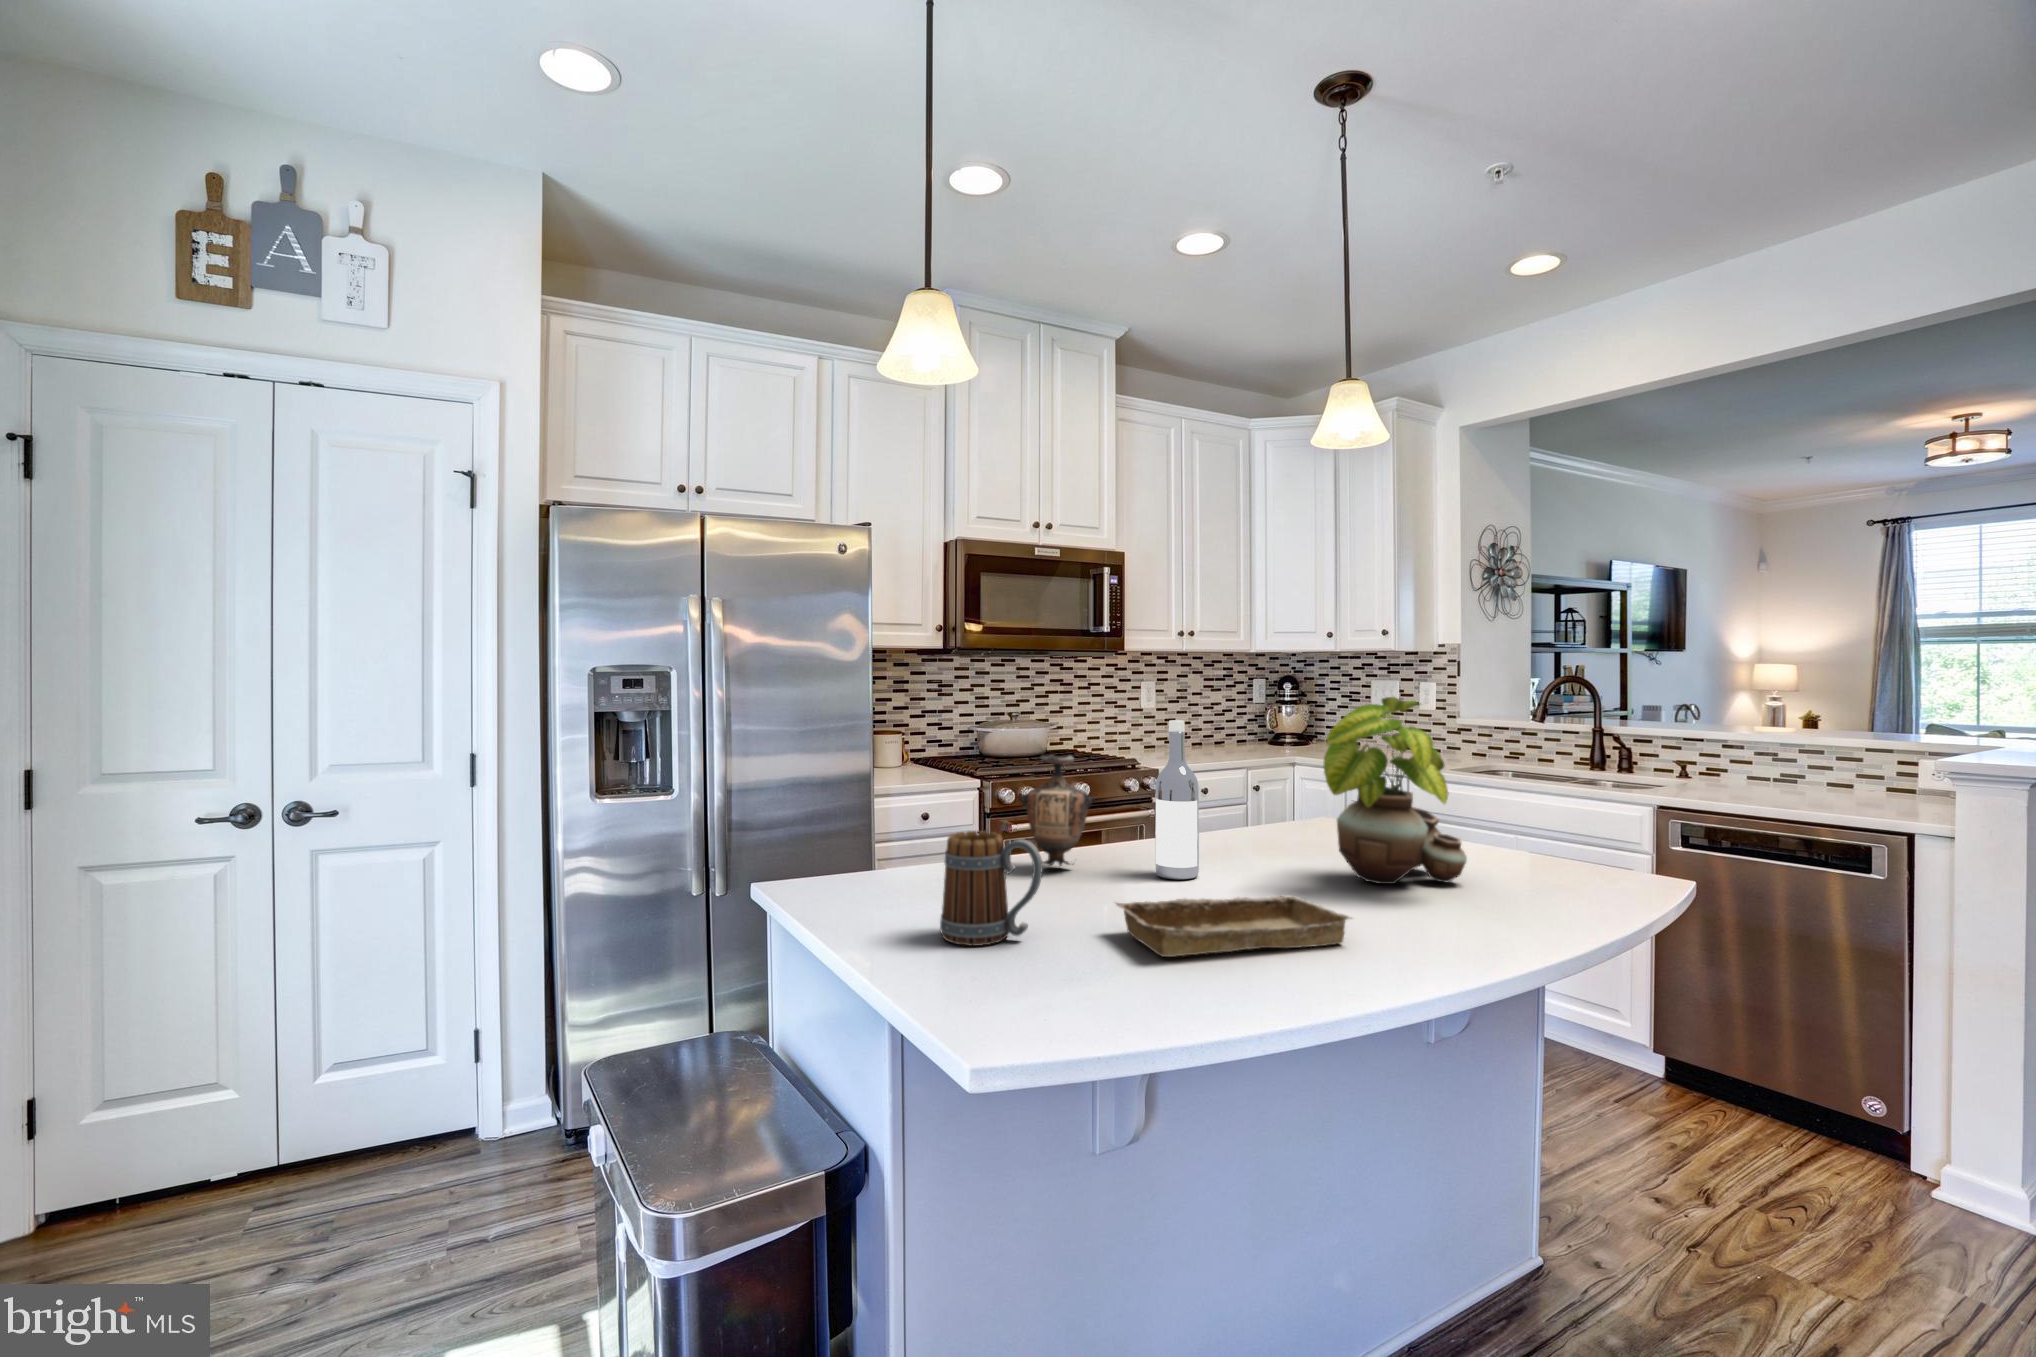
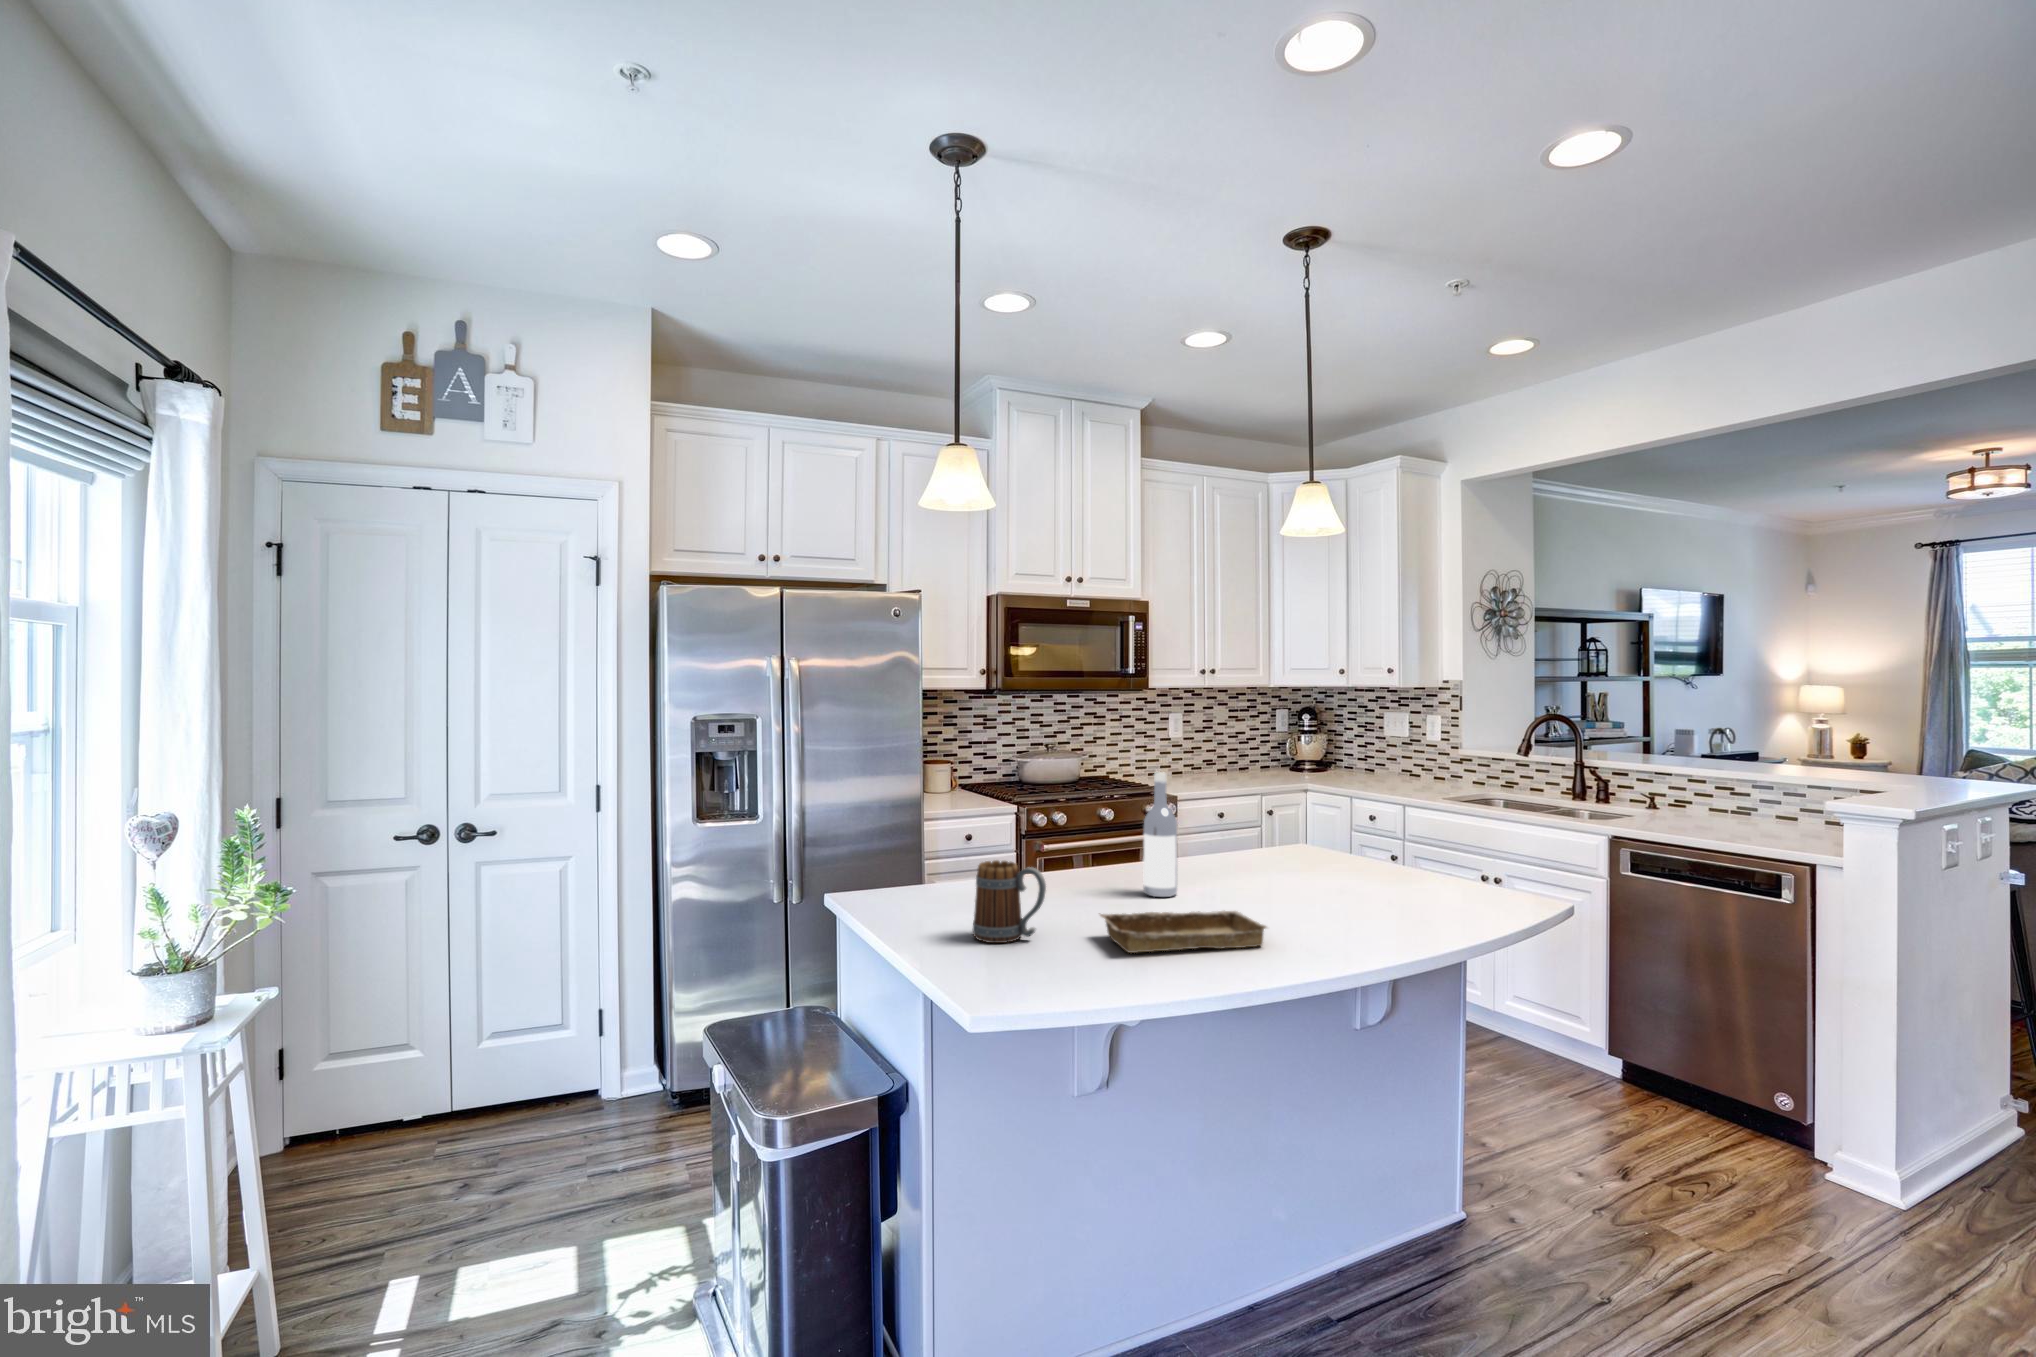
potted plant: present [1323,697,1467,884] -> none [1263,758,1386,903]
vase: present [1020,755,1095,866] -> none [1036,792,1098,886]

